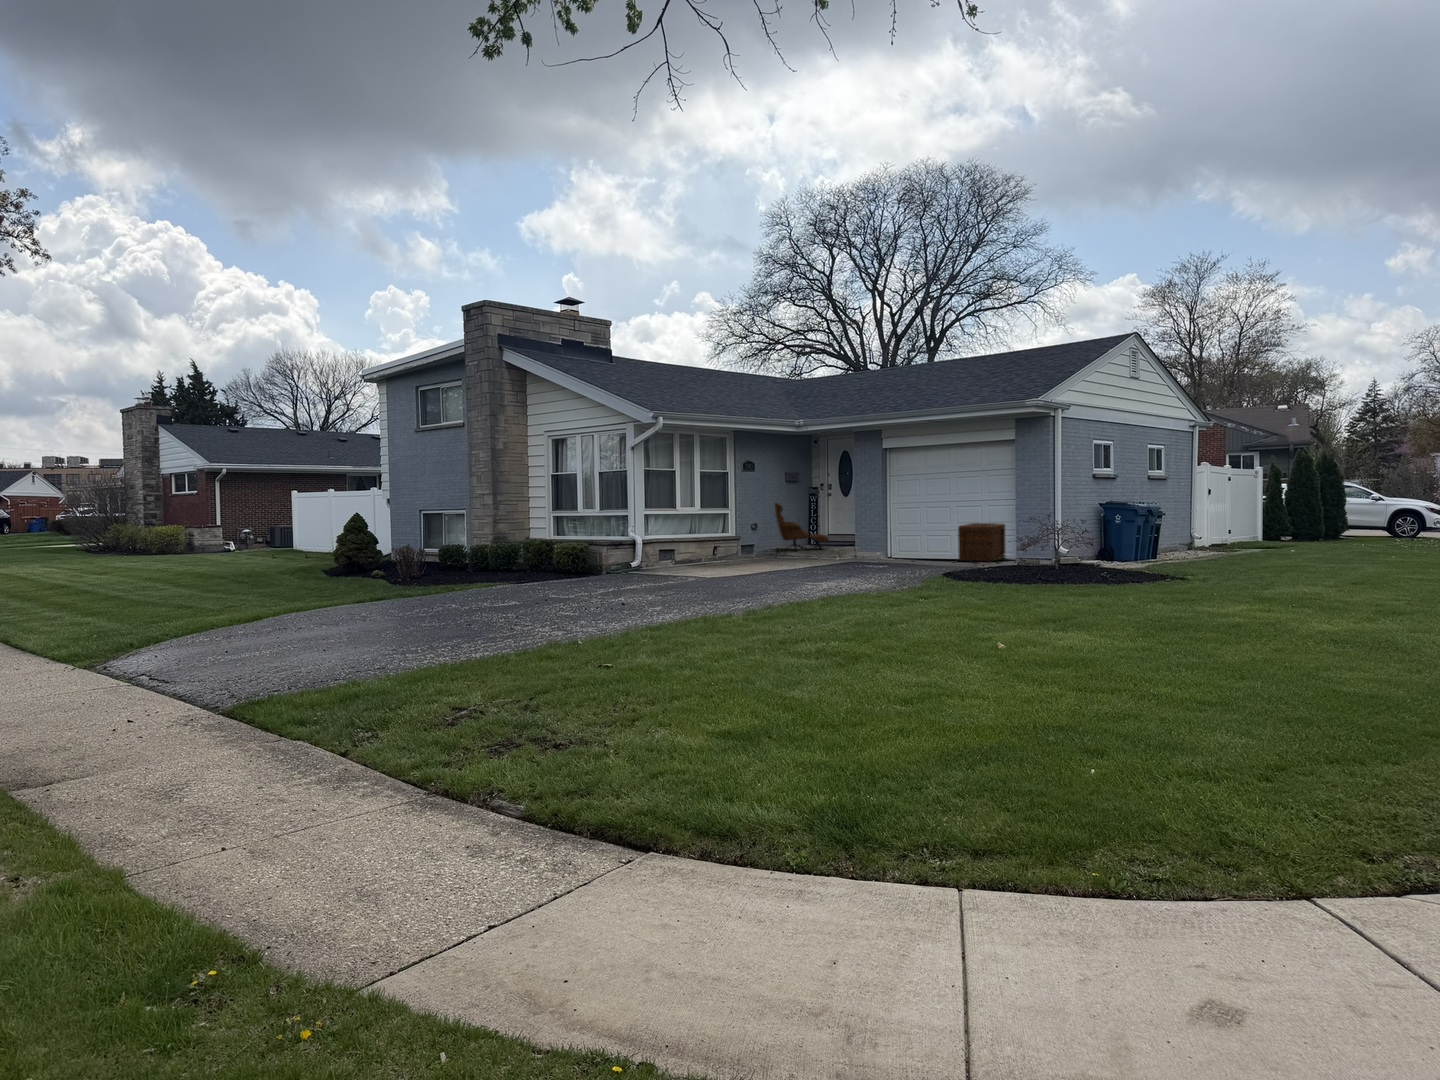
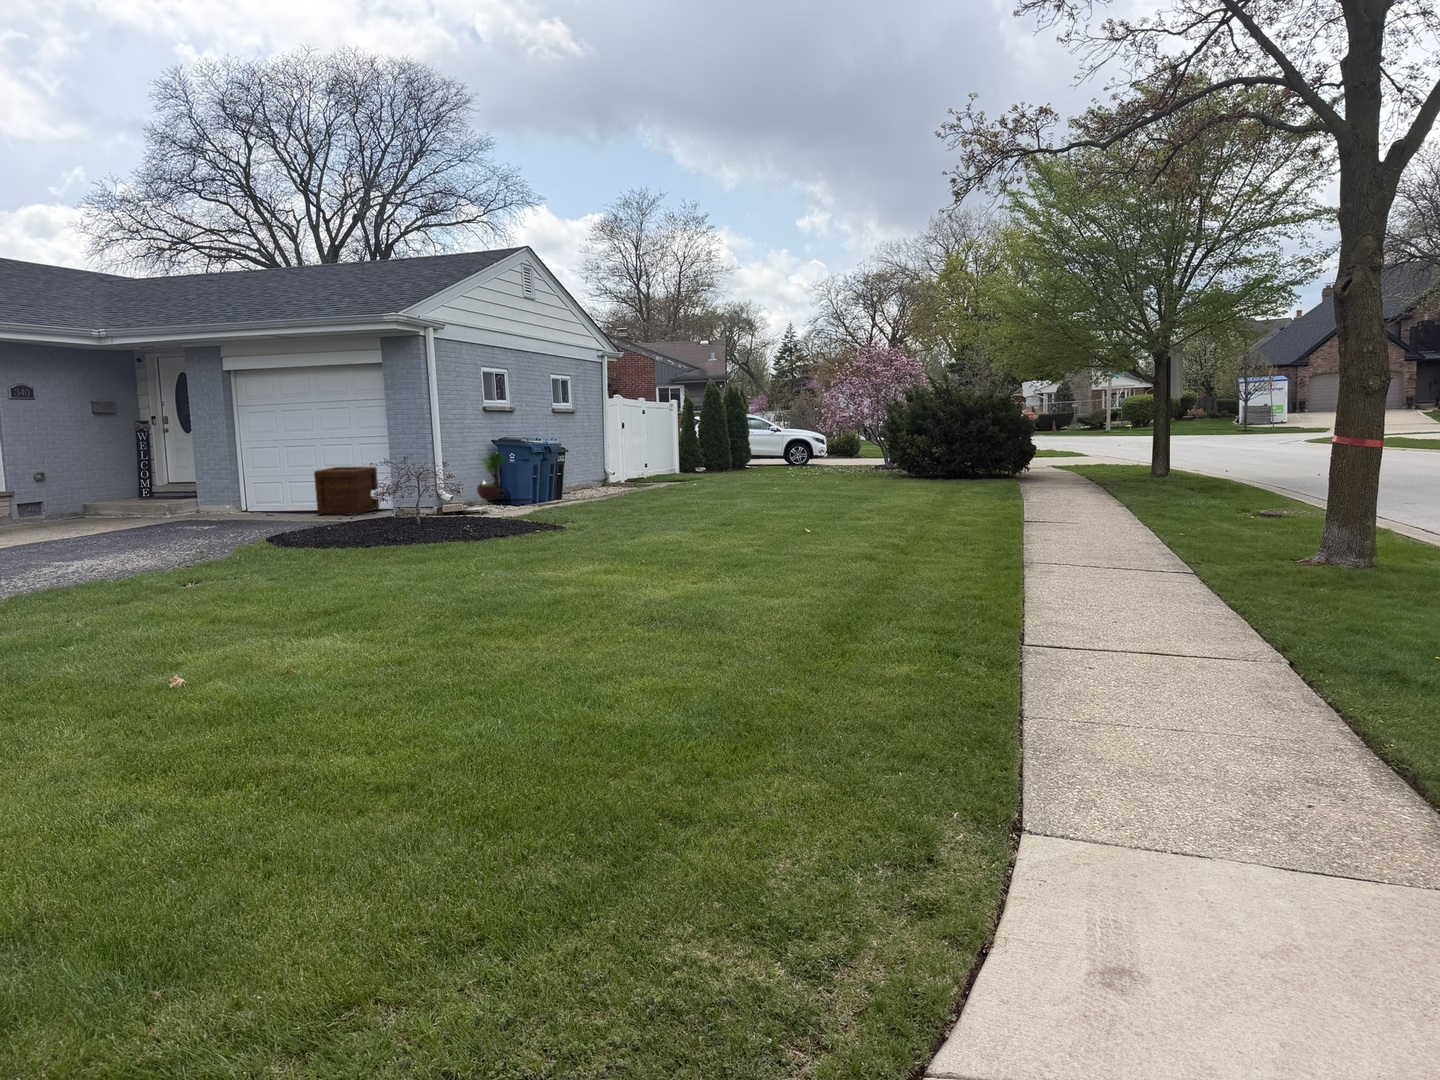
lounge chair: present [775,503,829,551] -> none [74,444,165,509]
potted tree: none [1088,509,1115,556] -> present [477,452,505,501]

